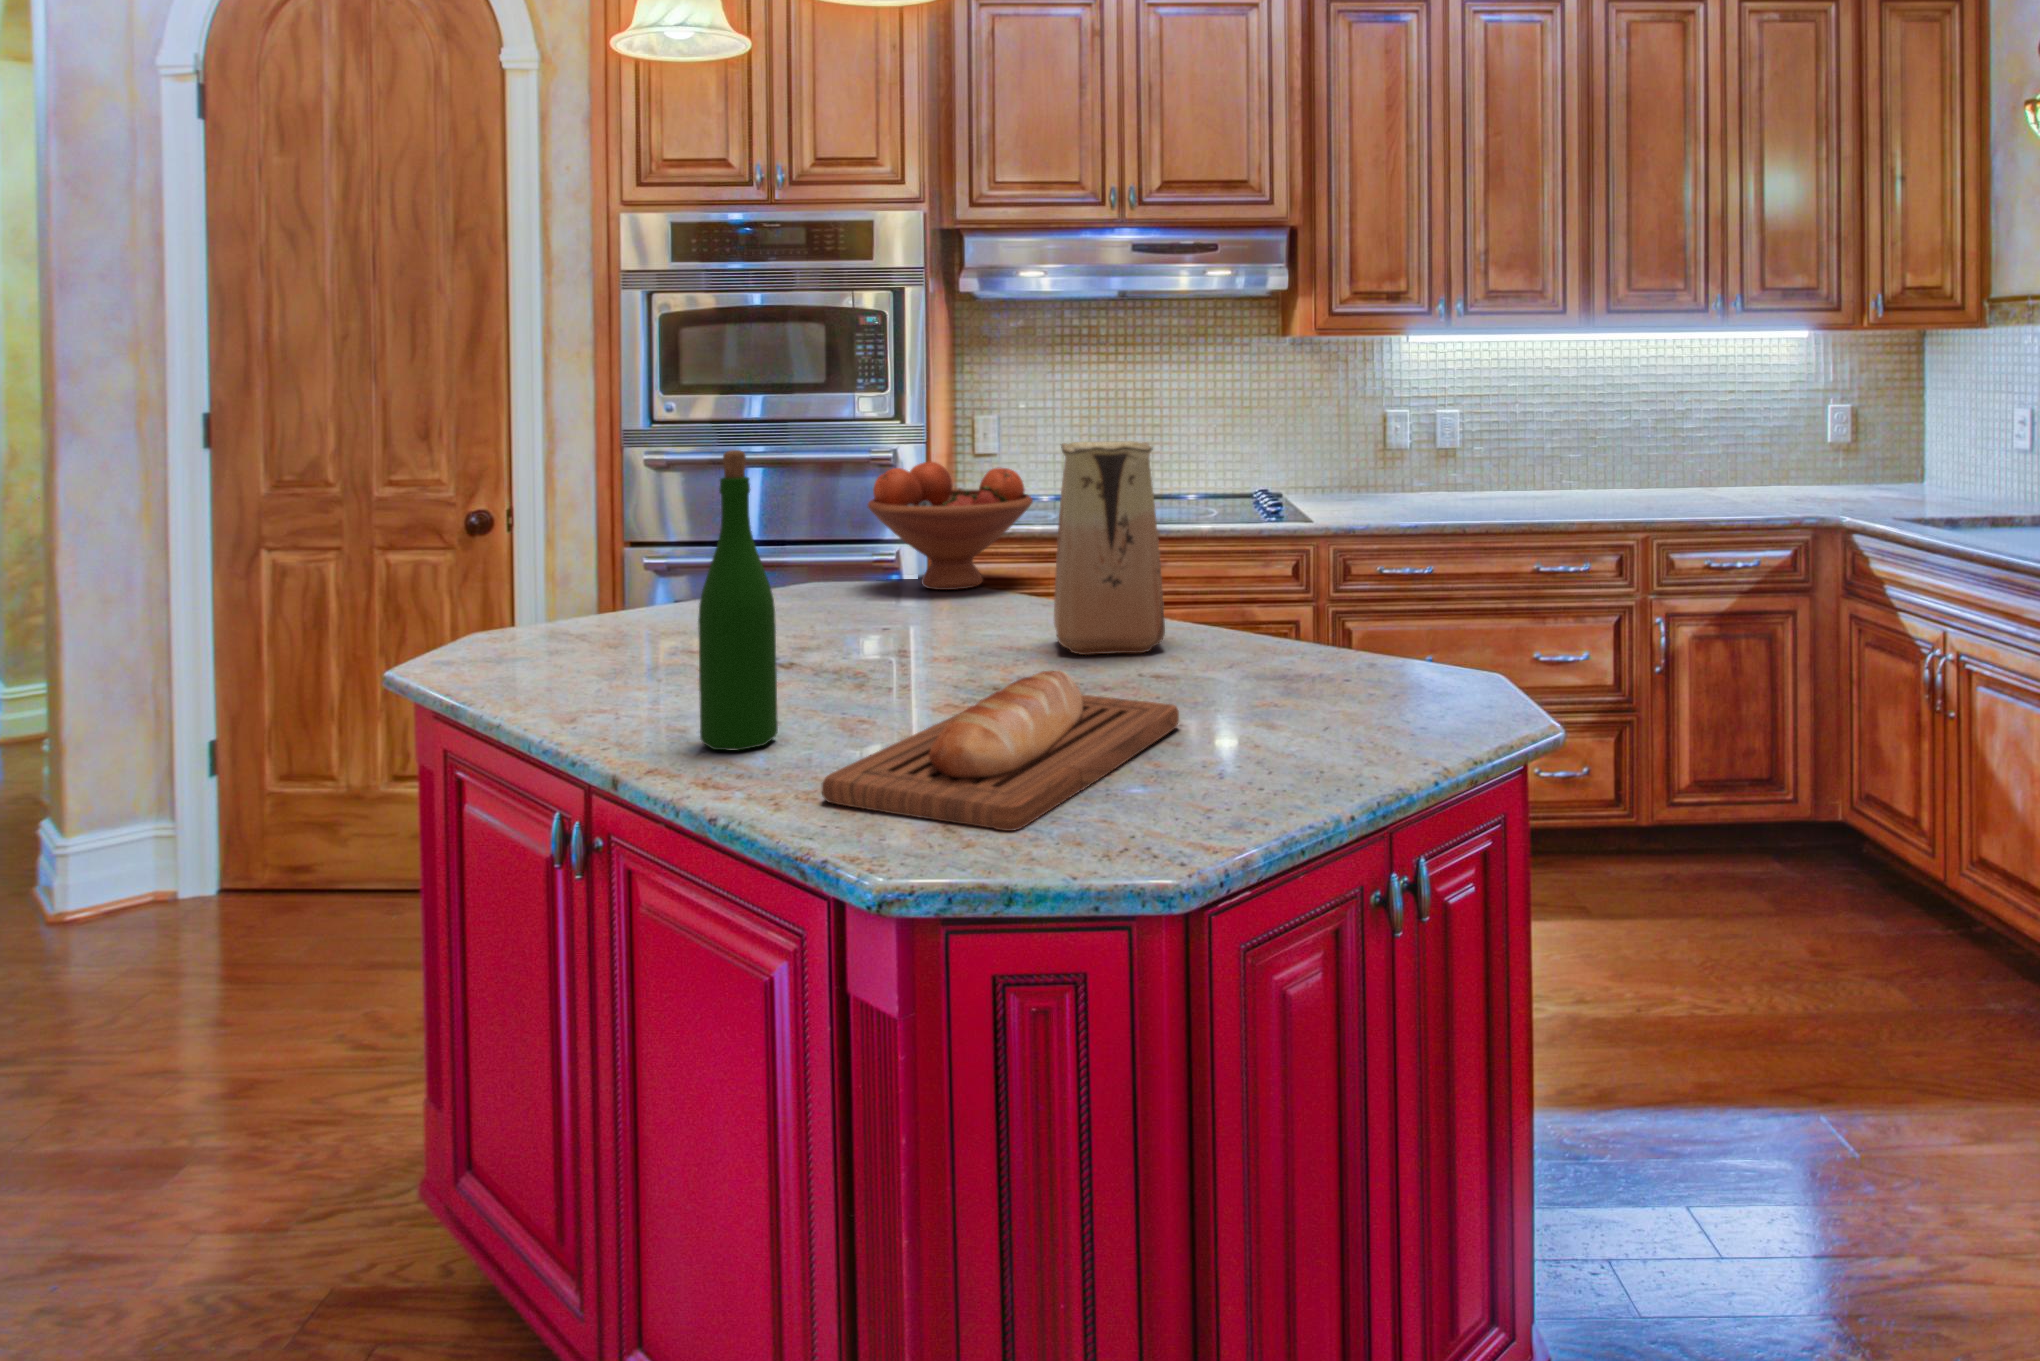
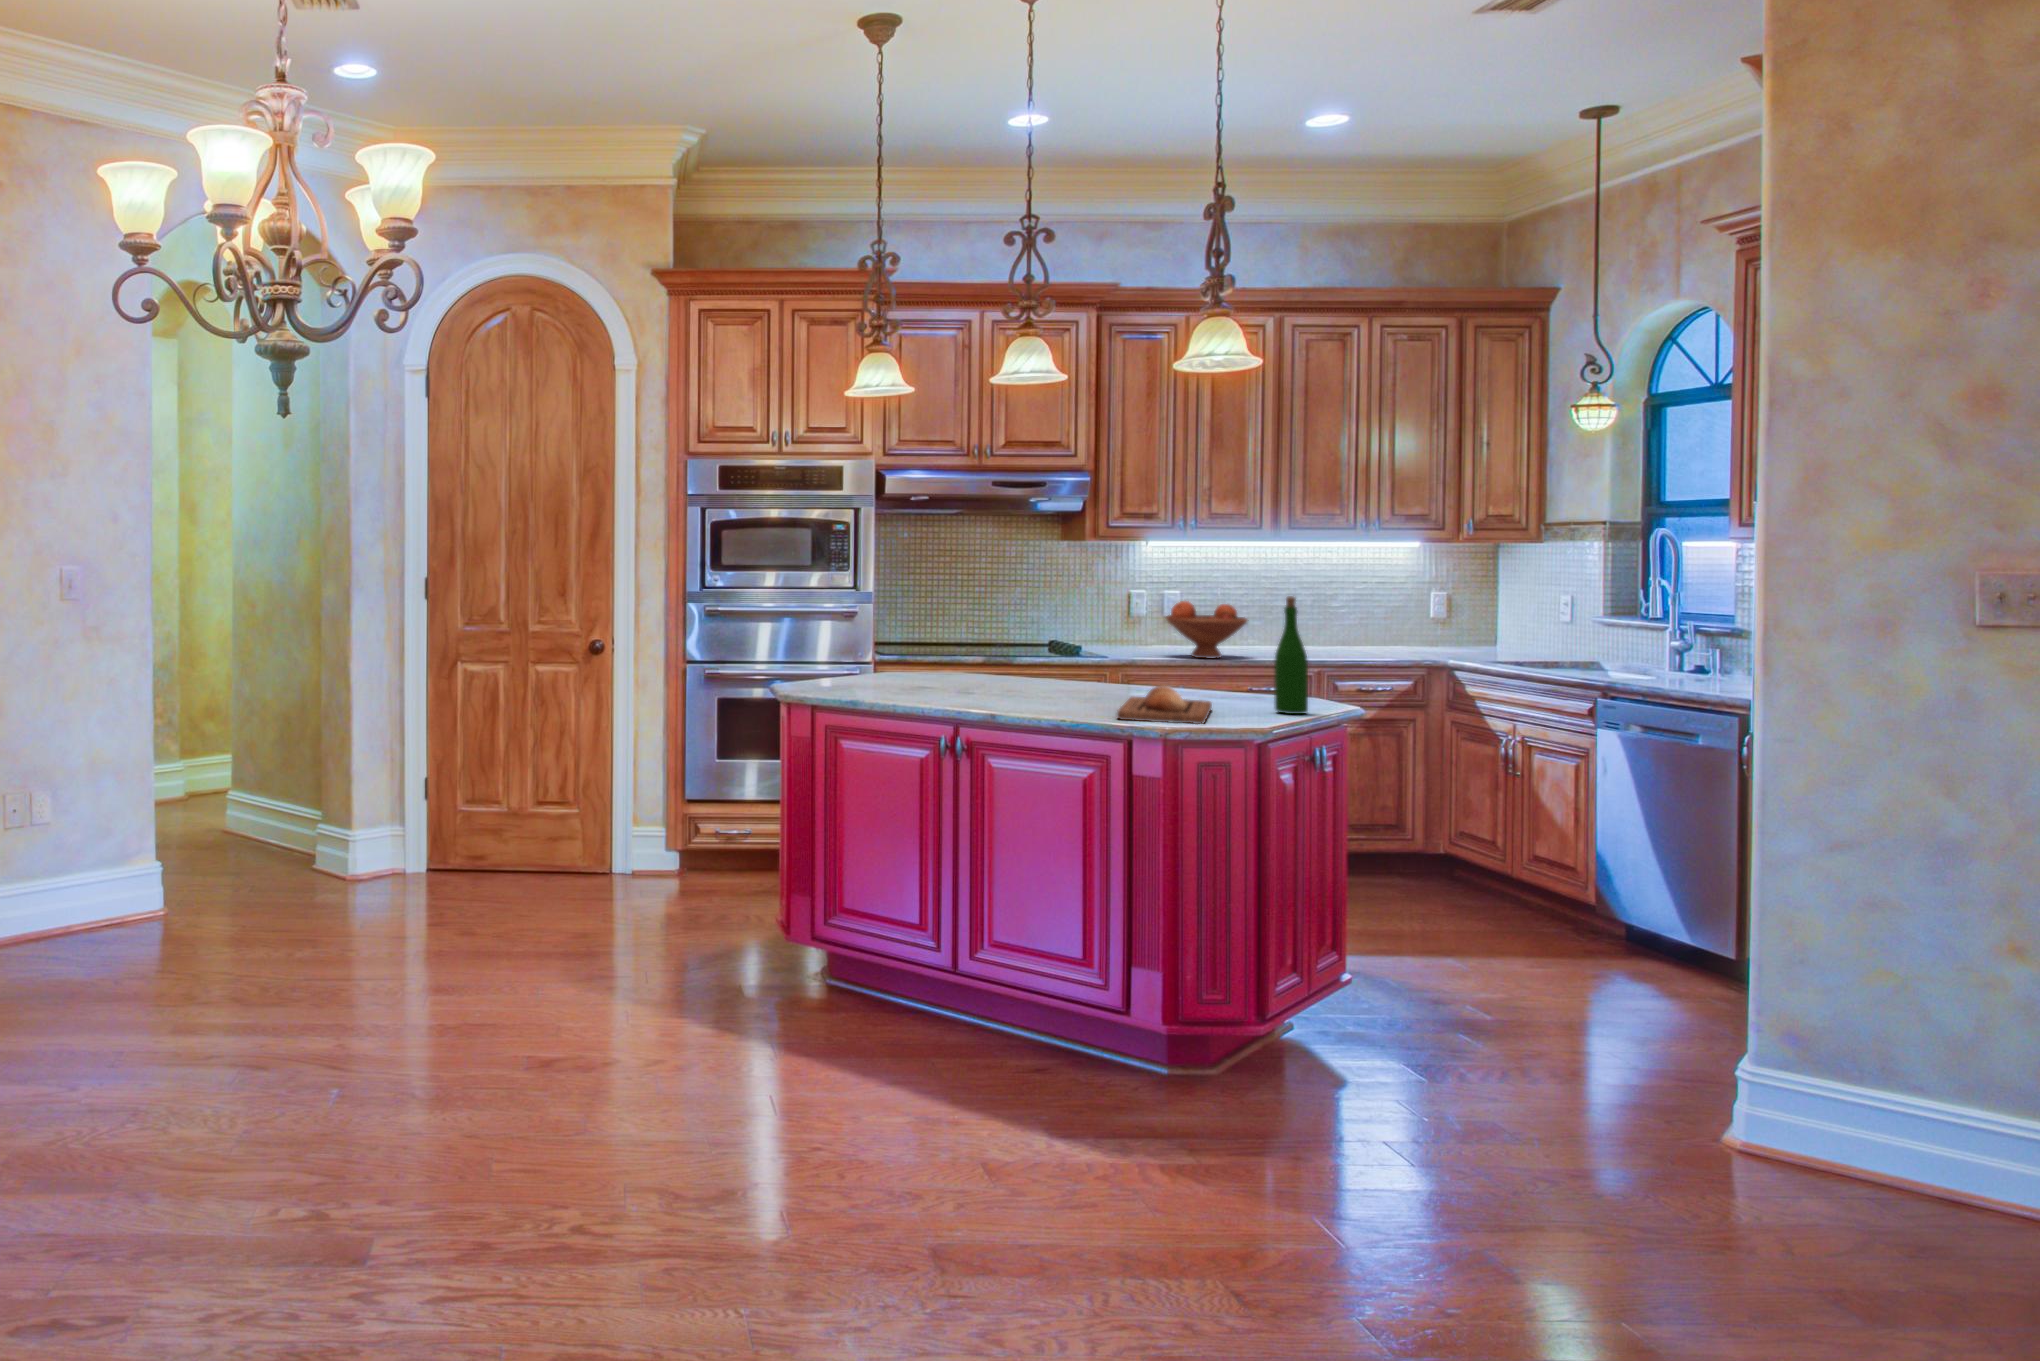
vase: present [1054,441,1165,655] -> none [1089,599,1152,696]
wine bottle: present [698,450,778,750] -> present [1274,596,1308,714]
fruit bowl: present [868,462,1033,590] -> present [1166,601,1248,659]

